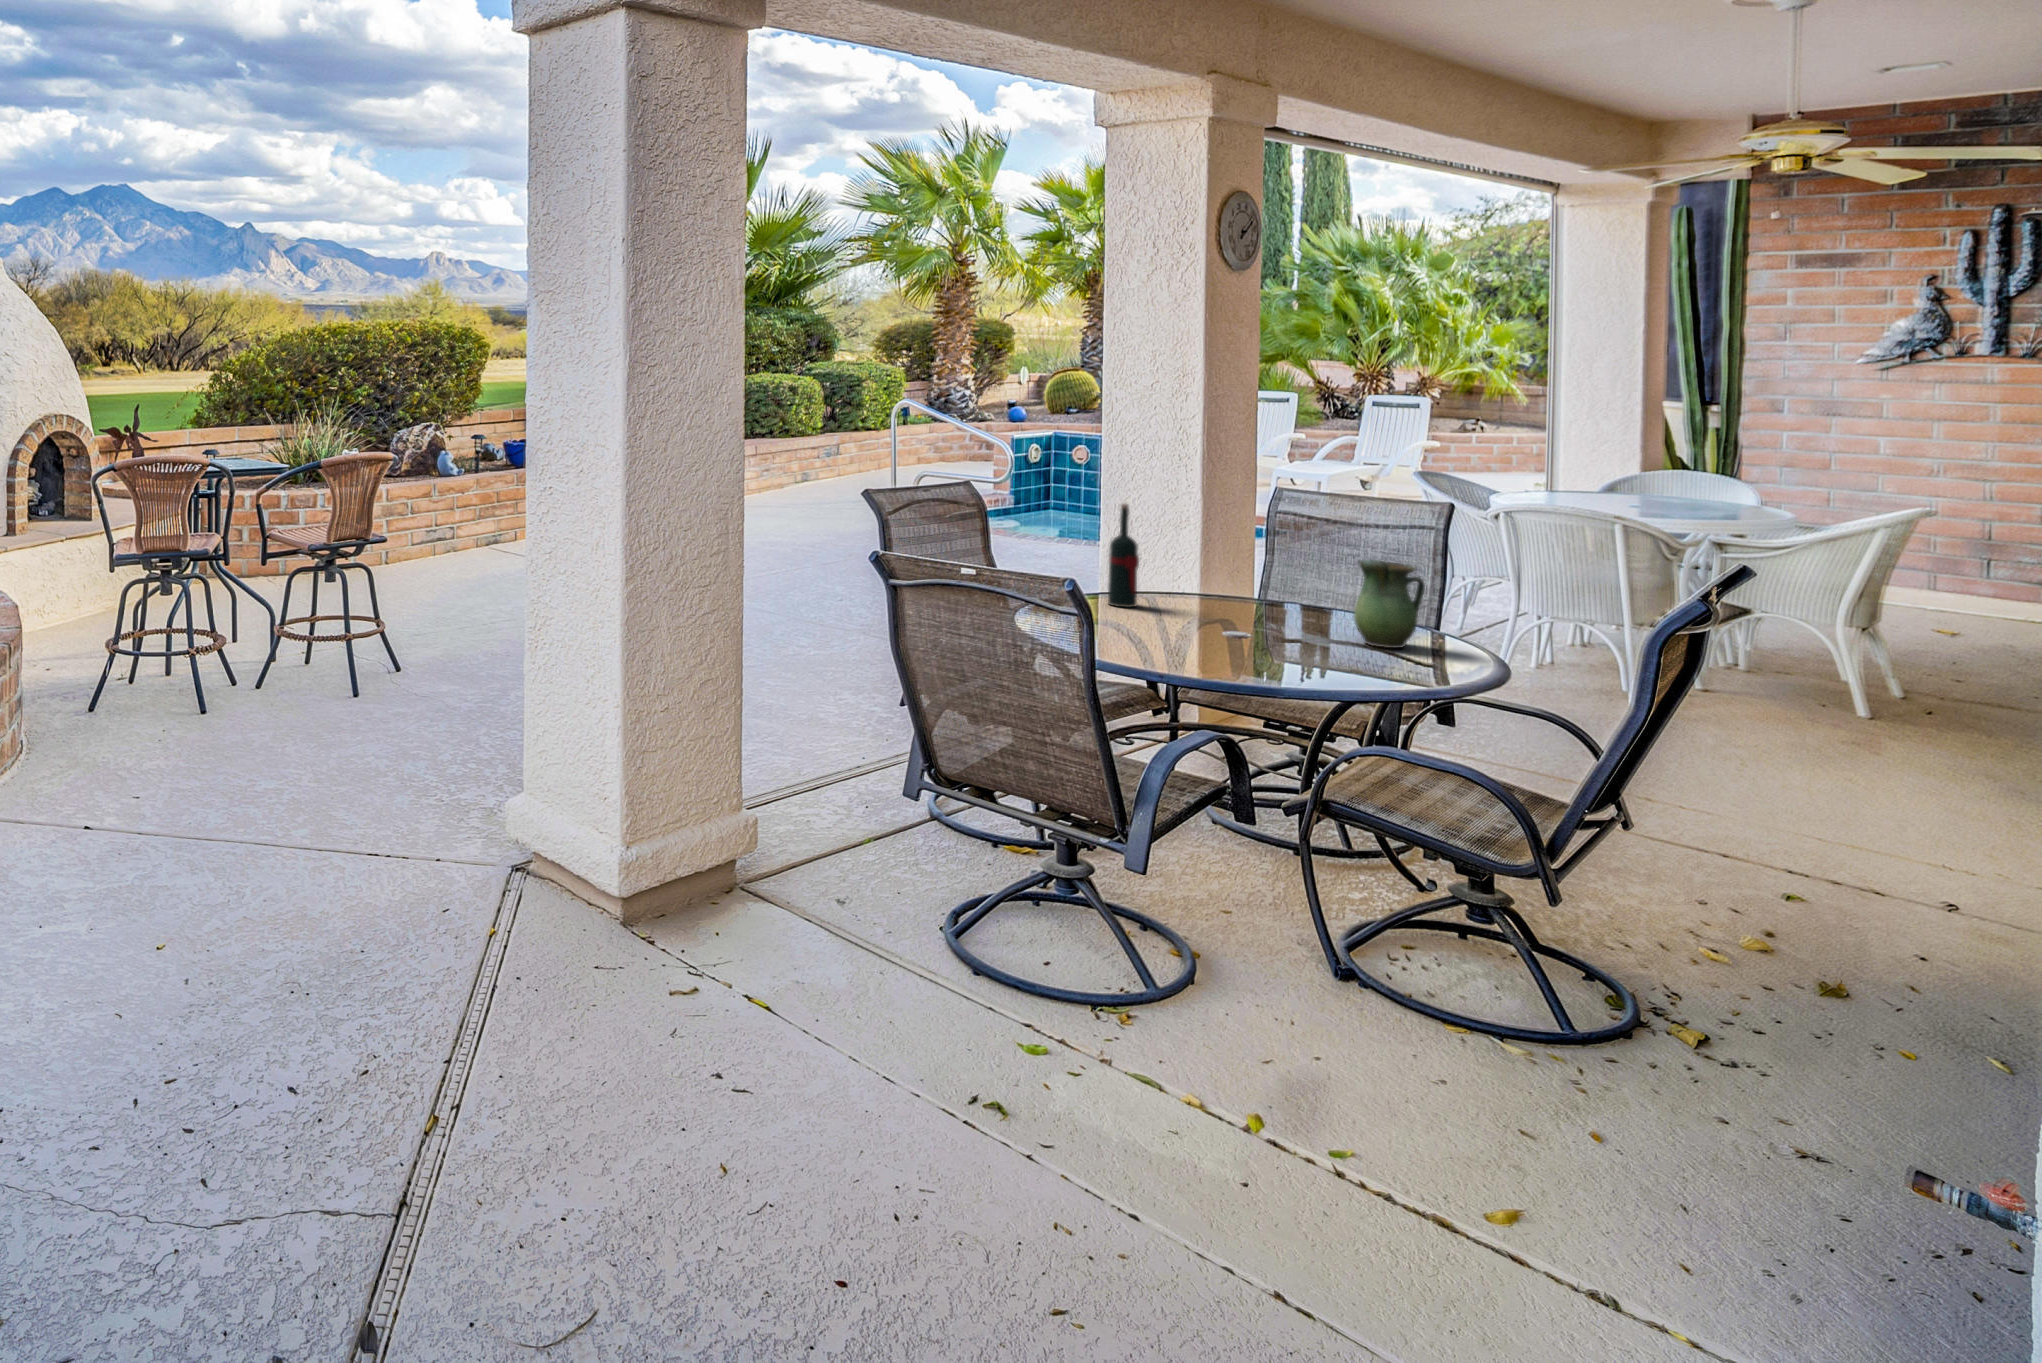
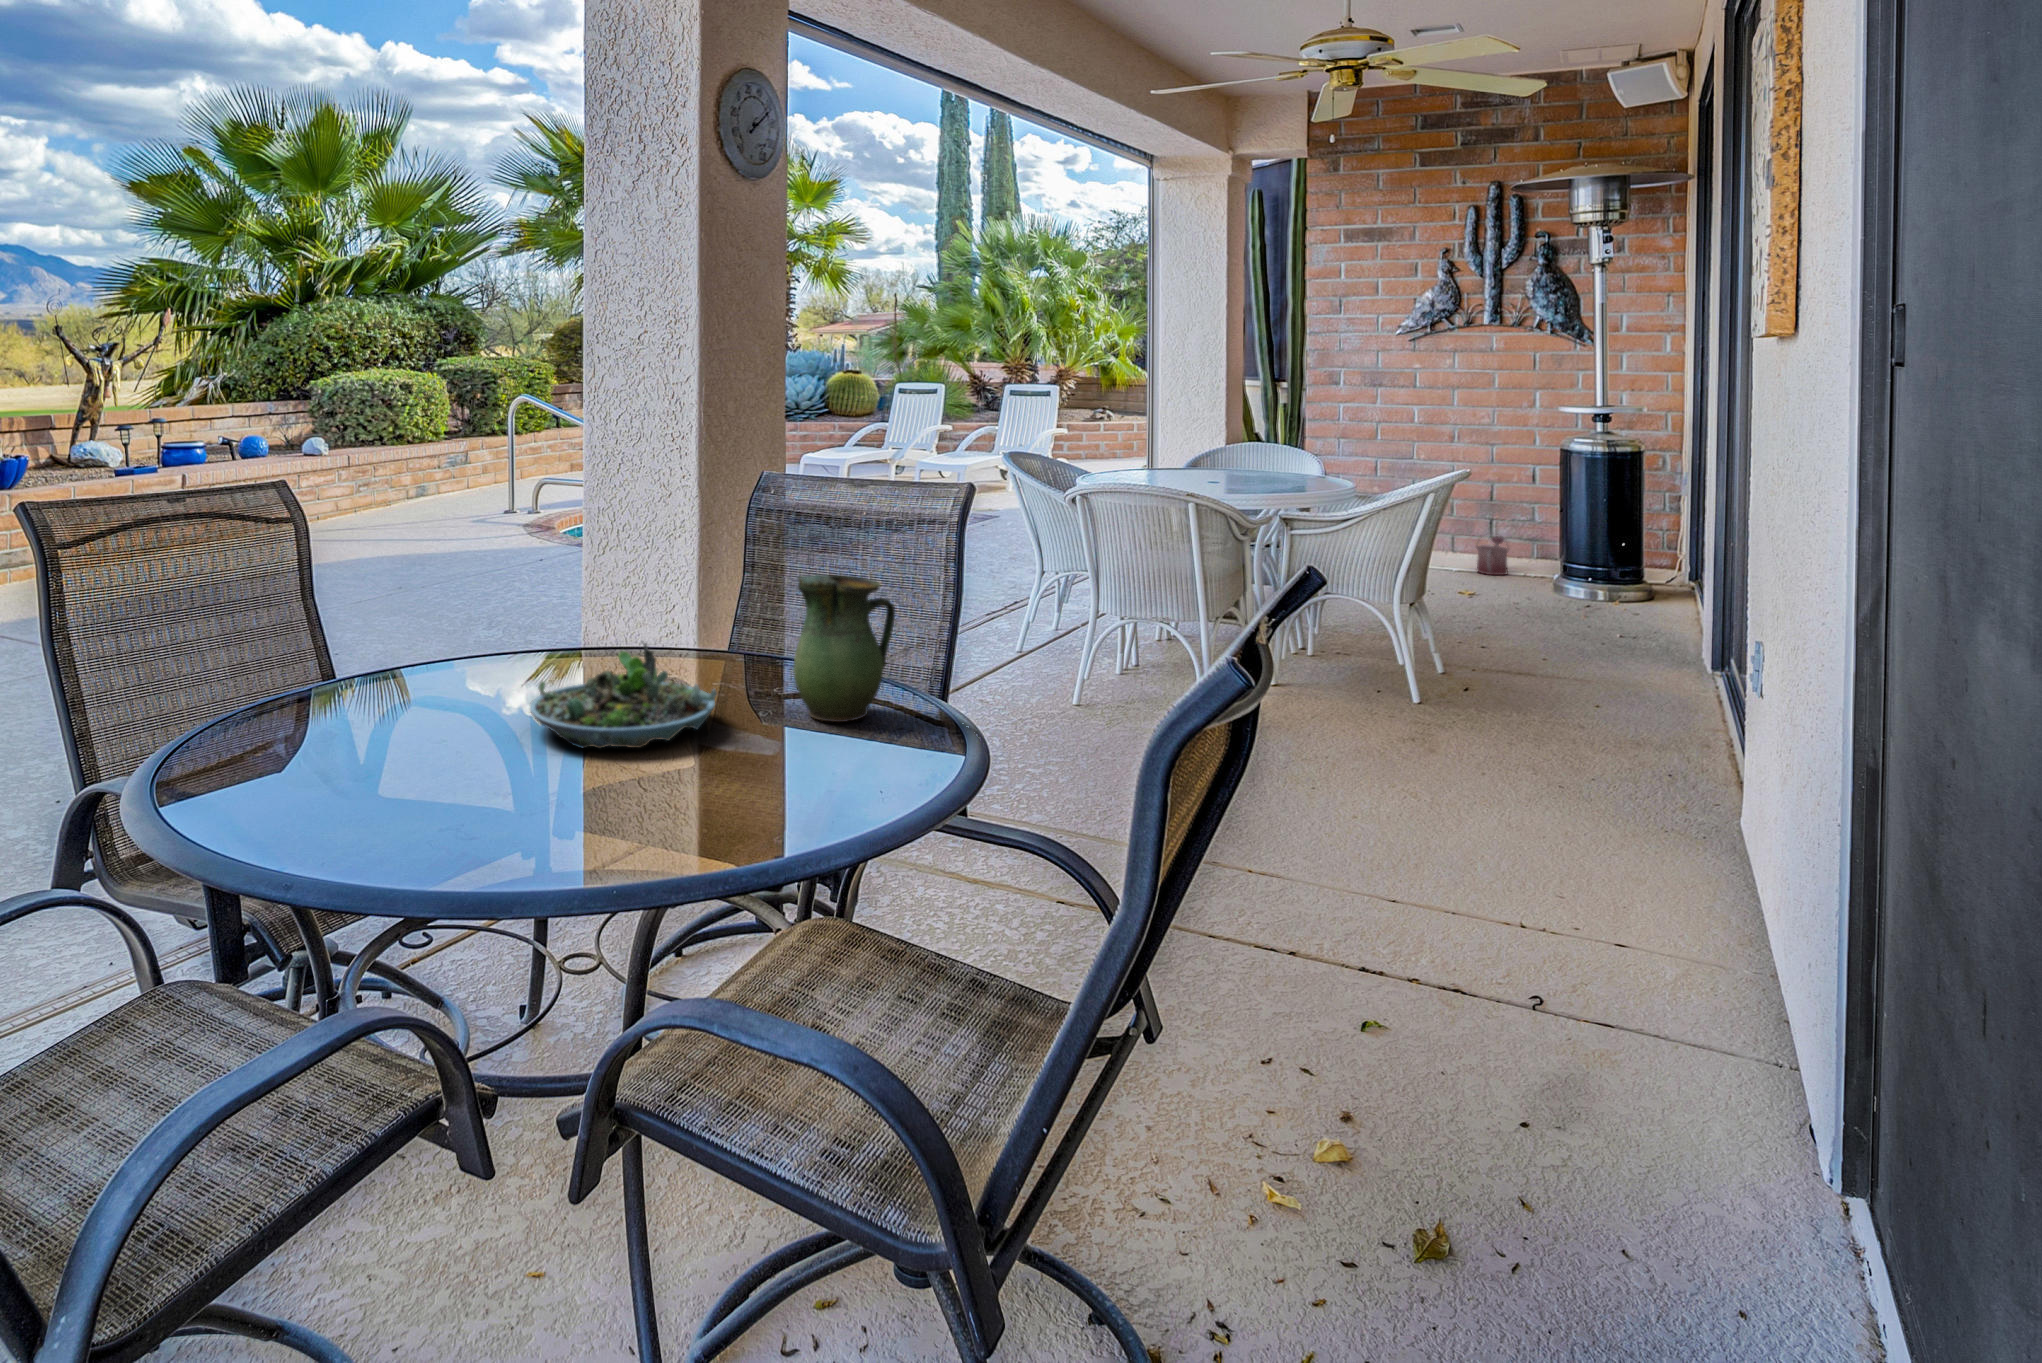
wine bottle: present [1108,504,1139,607] -> none [464,501,508,675]
watering can: none [1958,573,2004,618] -> present [1476,534,1509,575]
succulent planter: none [1189,591,1316,649] -> present [530,643,717,748]

